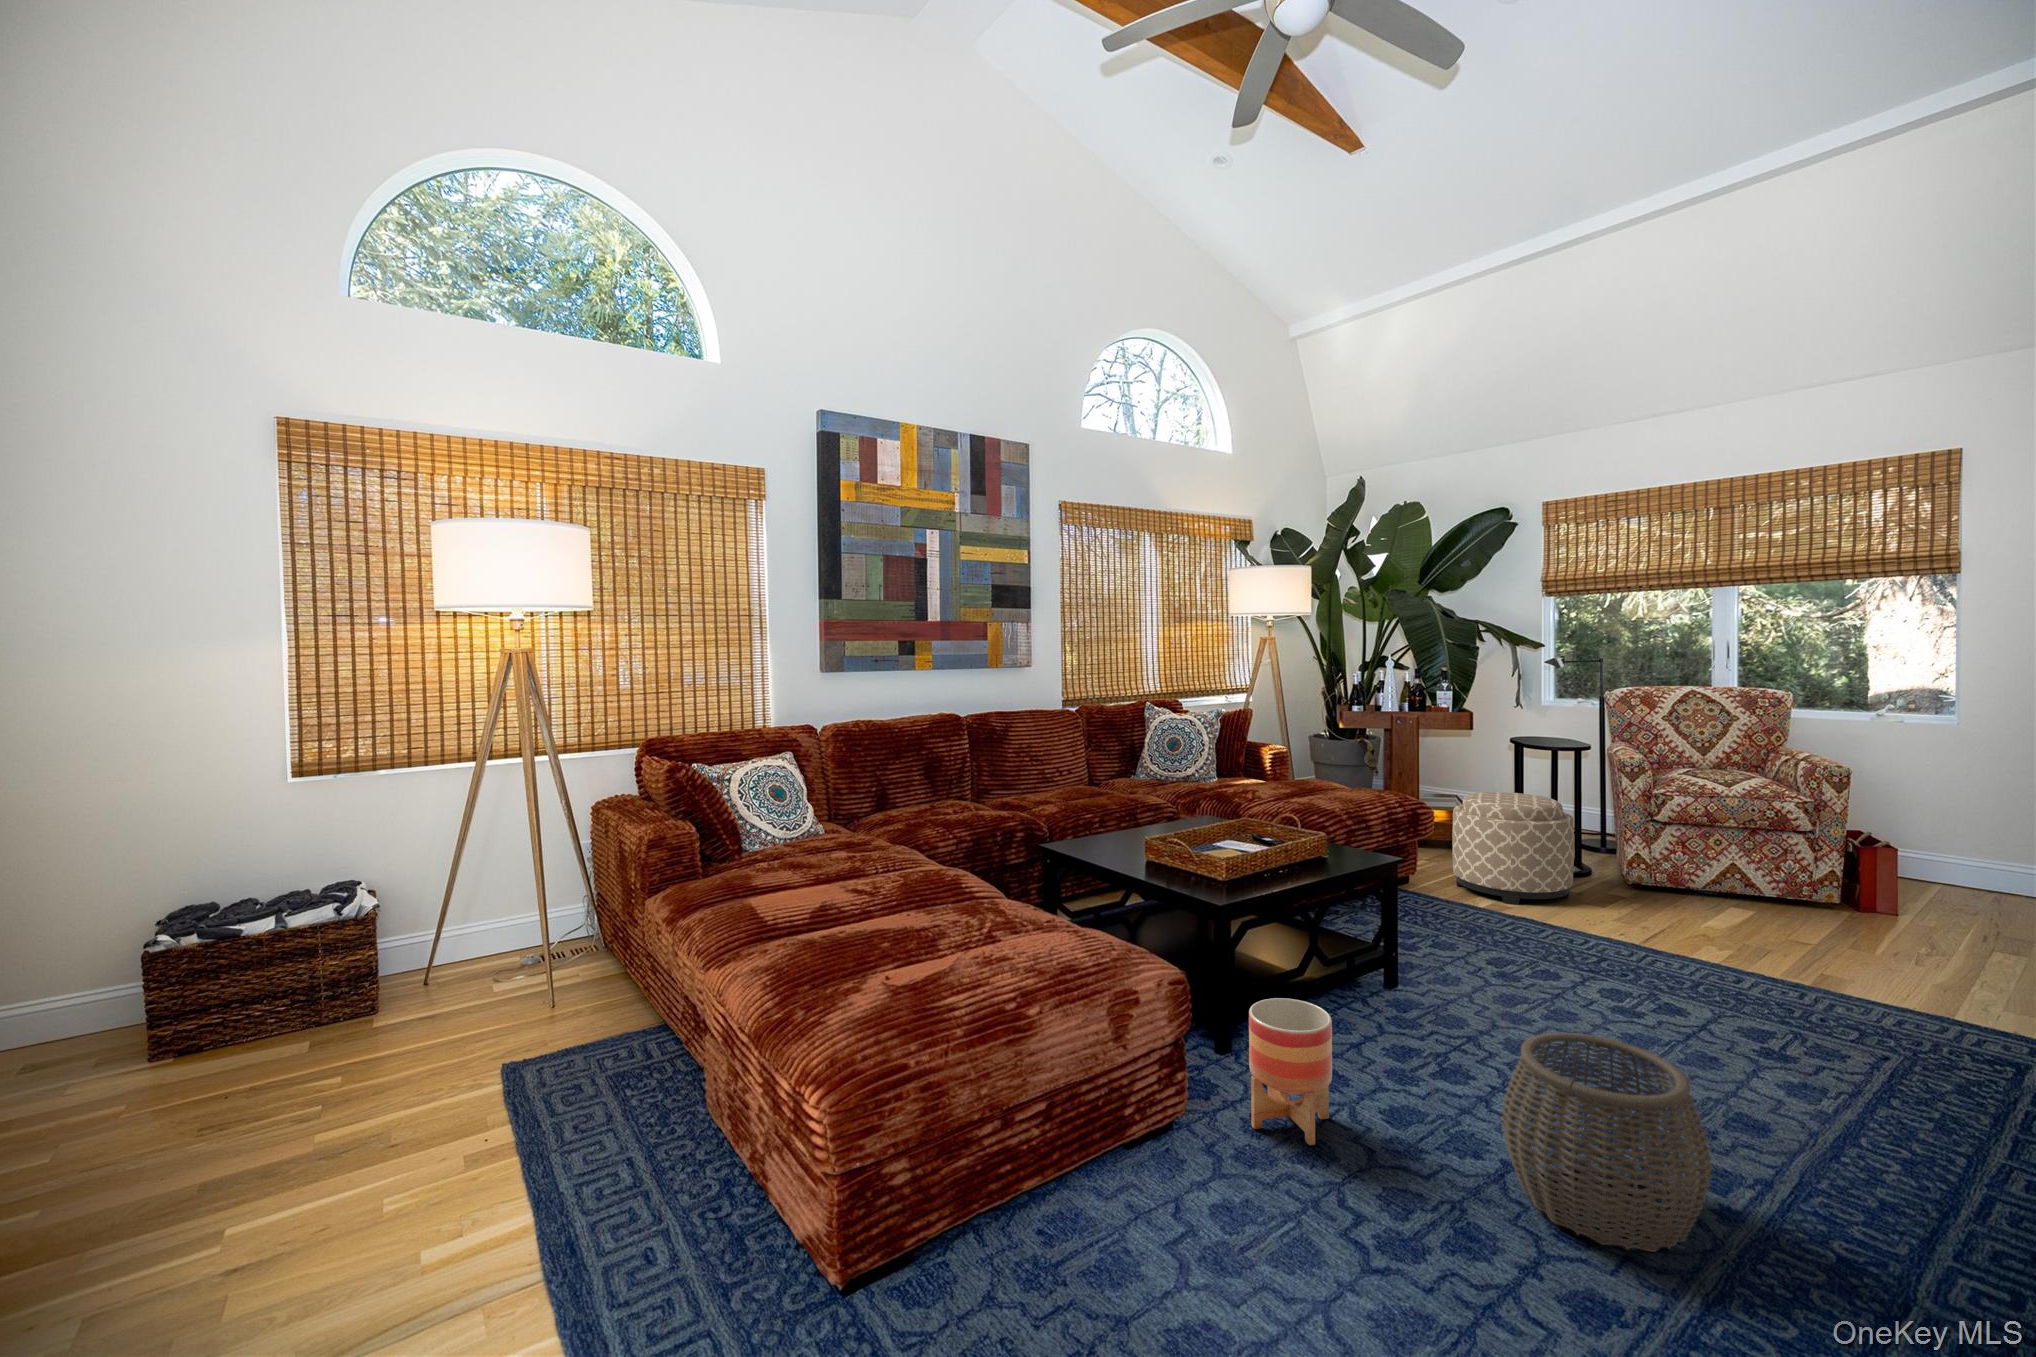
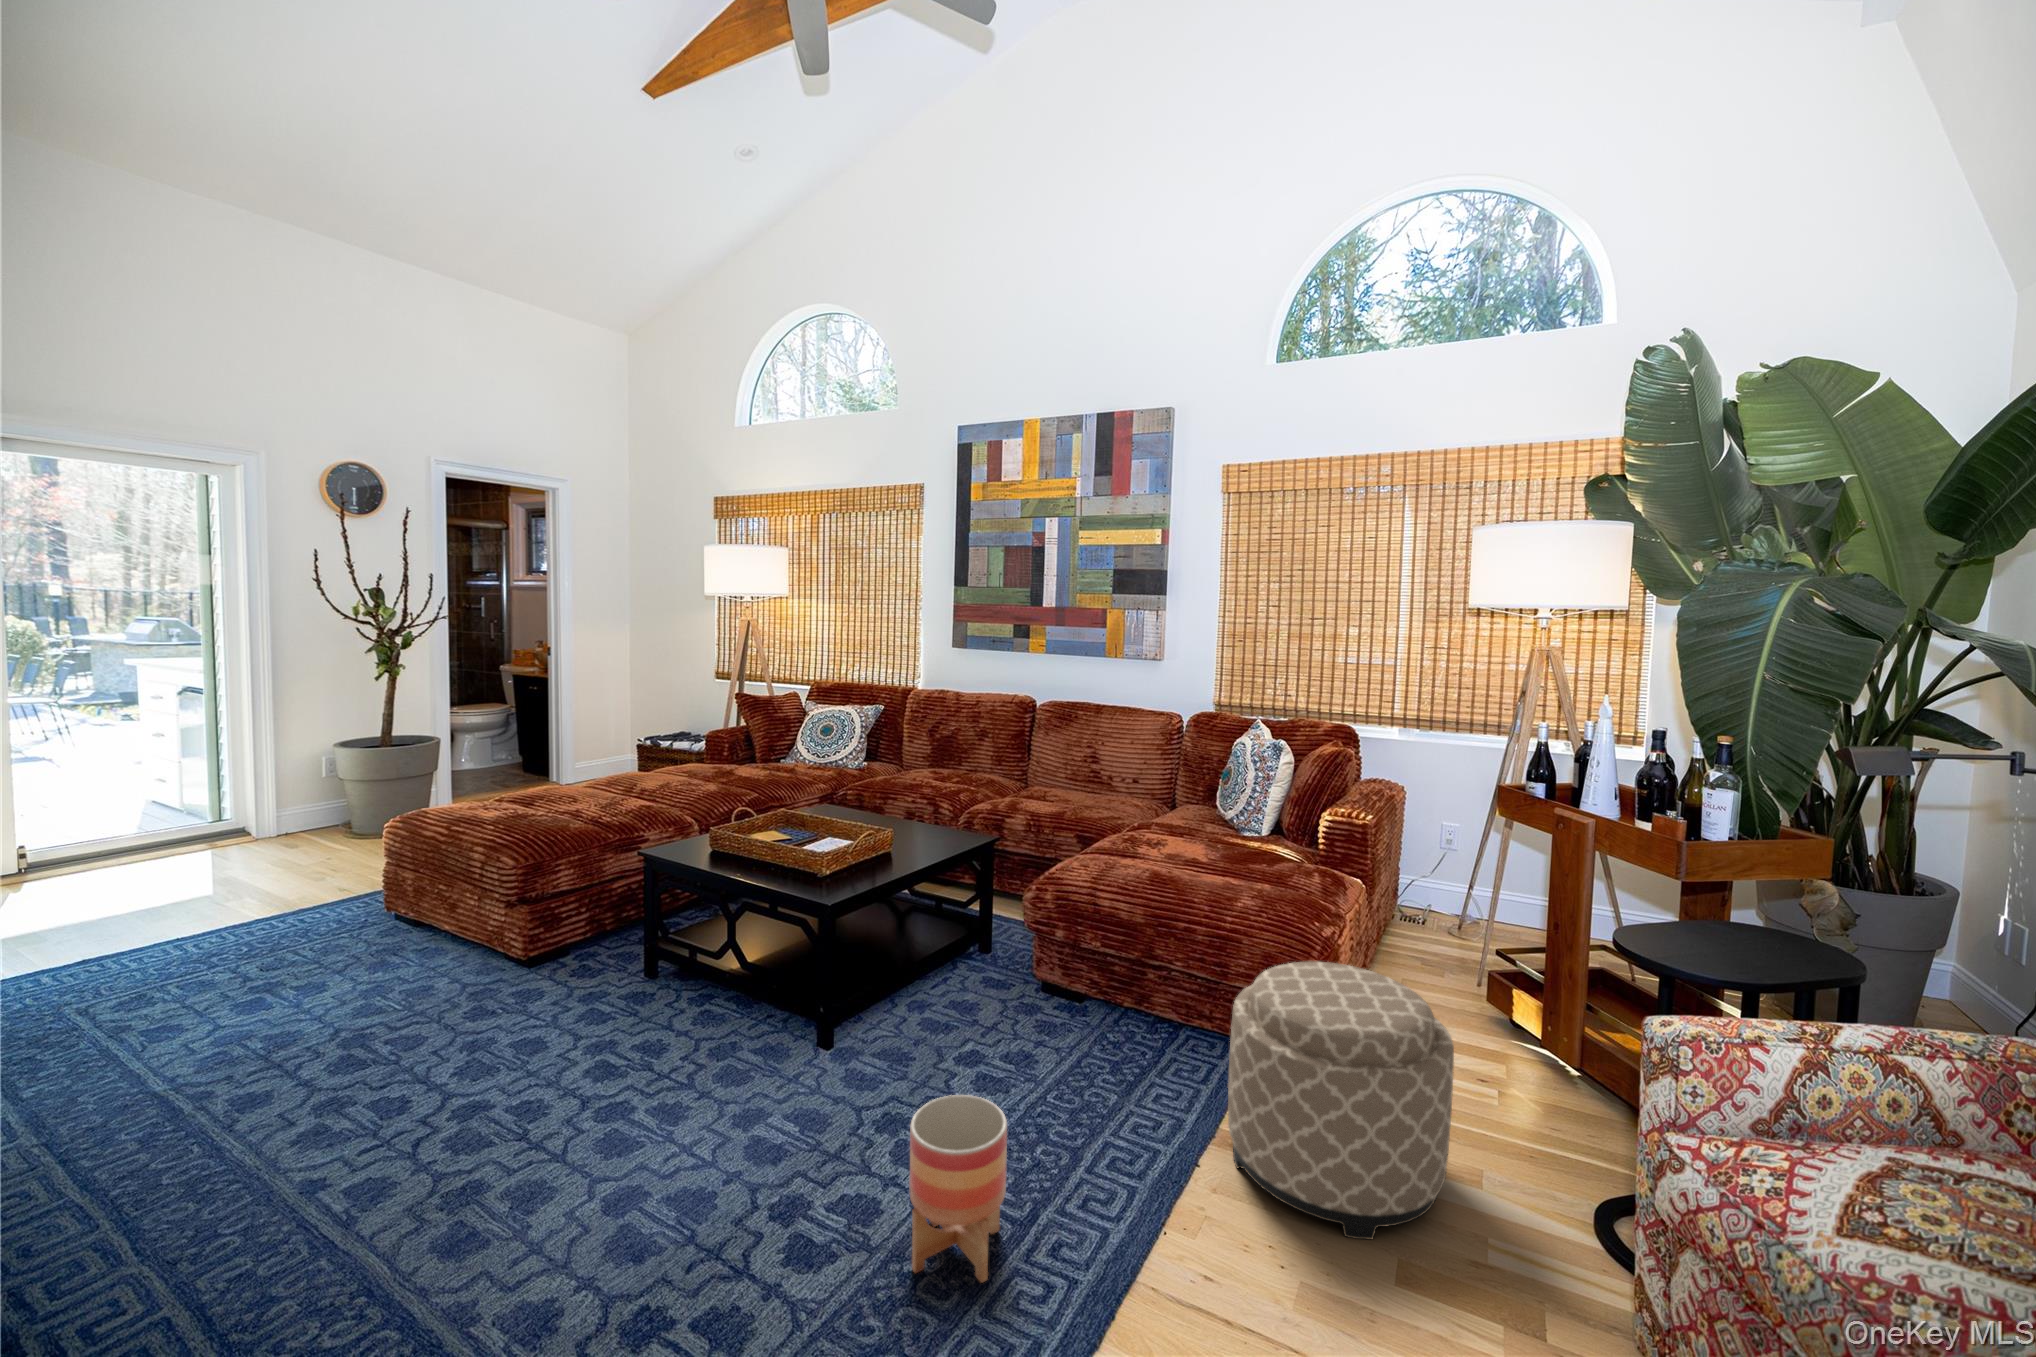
planter: present [1249,998,1332,1145] -> present [909,1095,1007,1282]
woven basket: present [1501,1033,1713,1252] -> none [204,980,397,1159]

